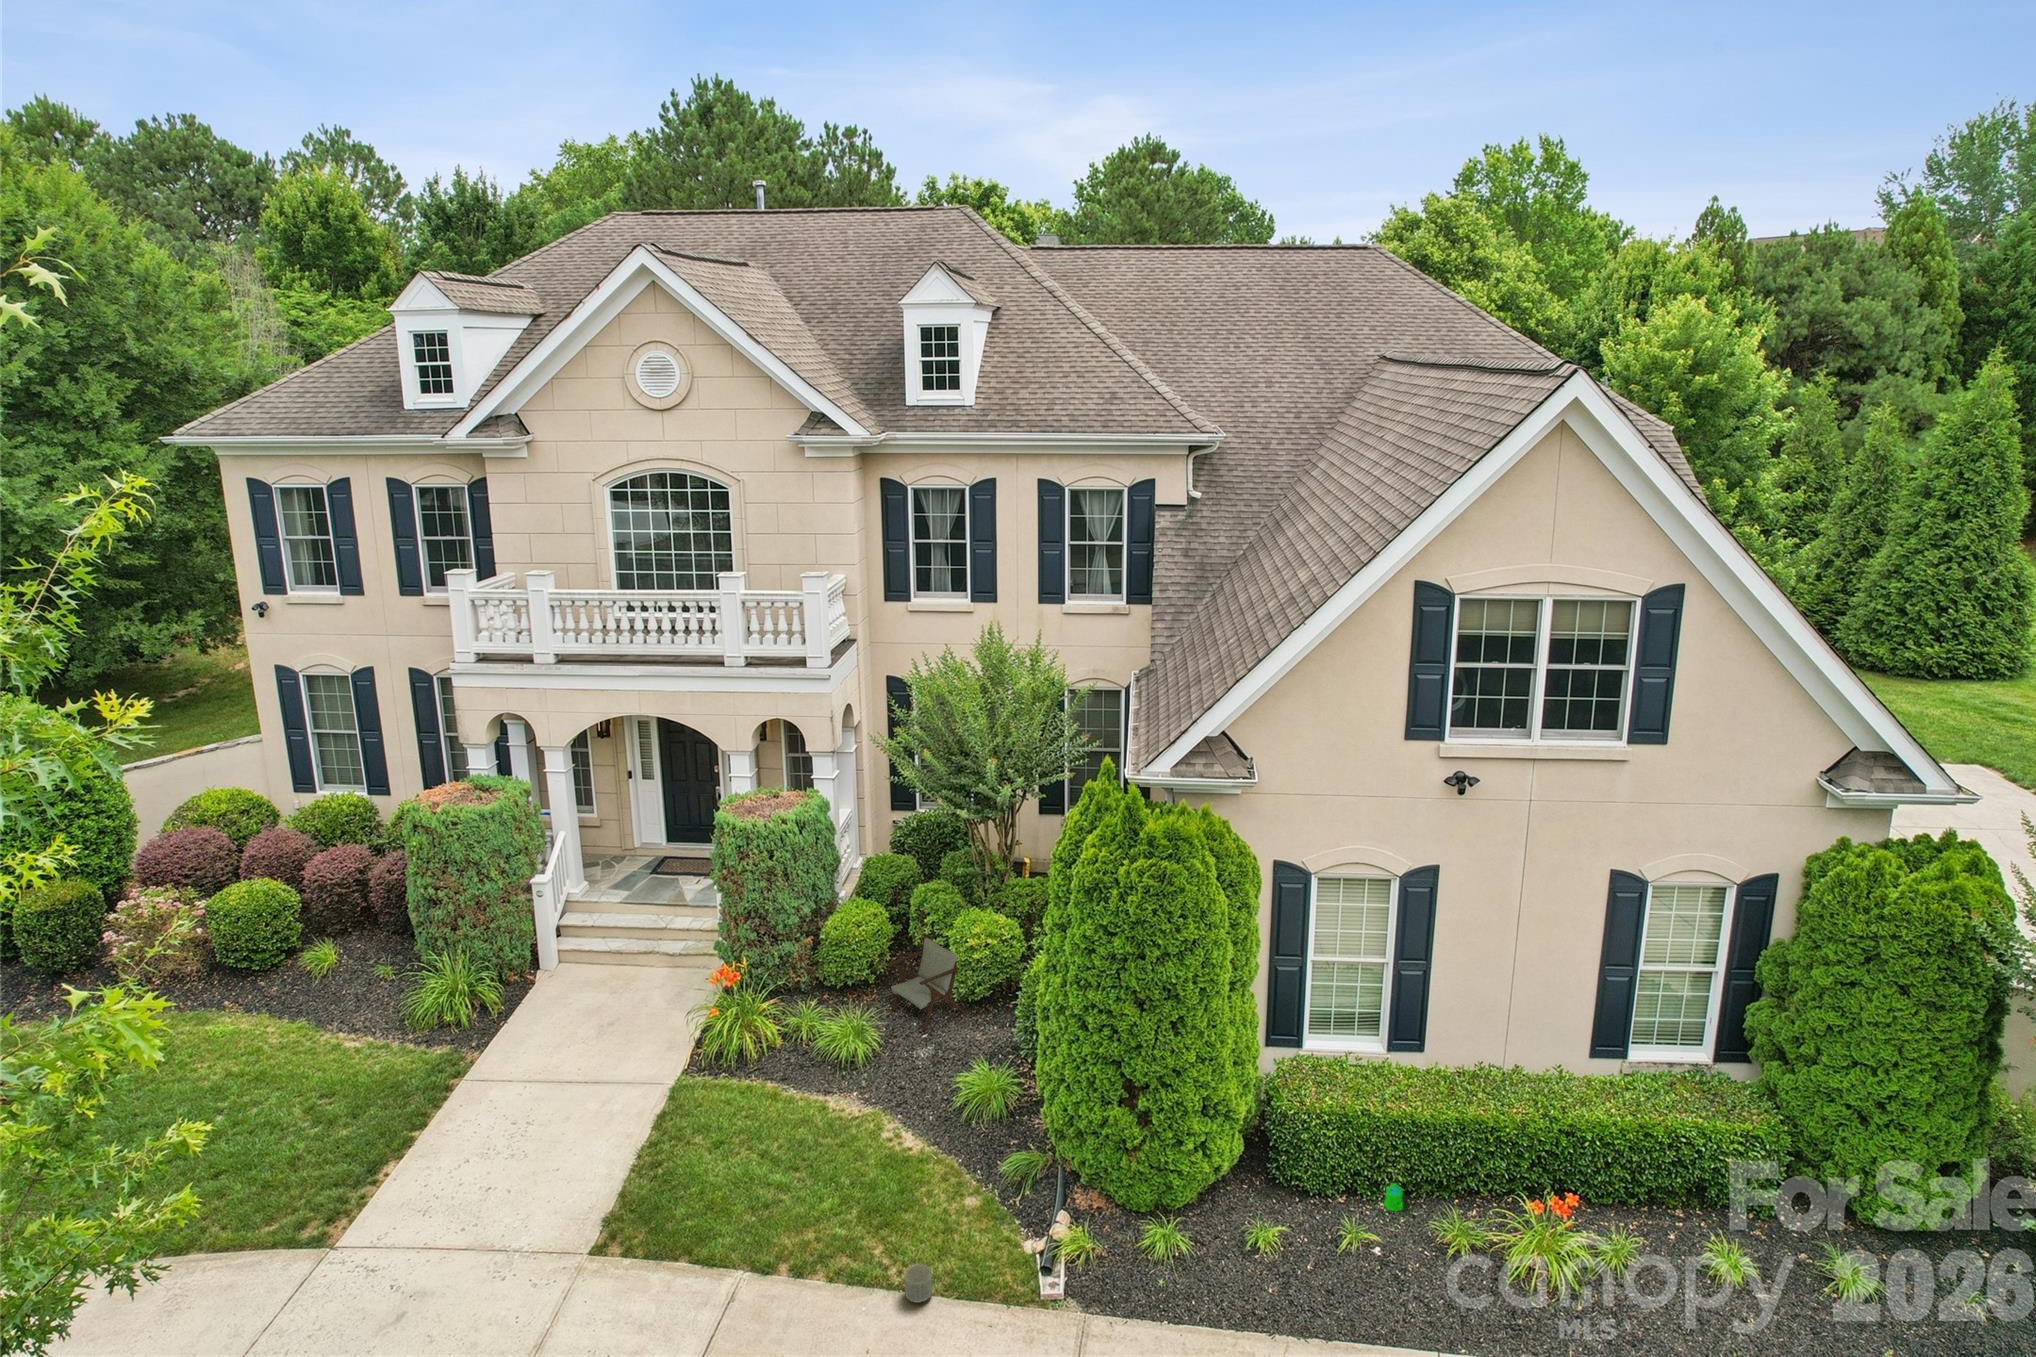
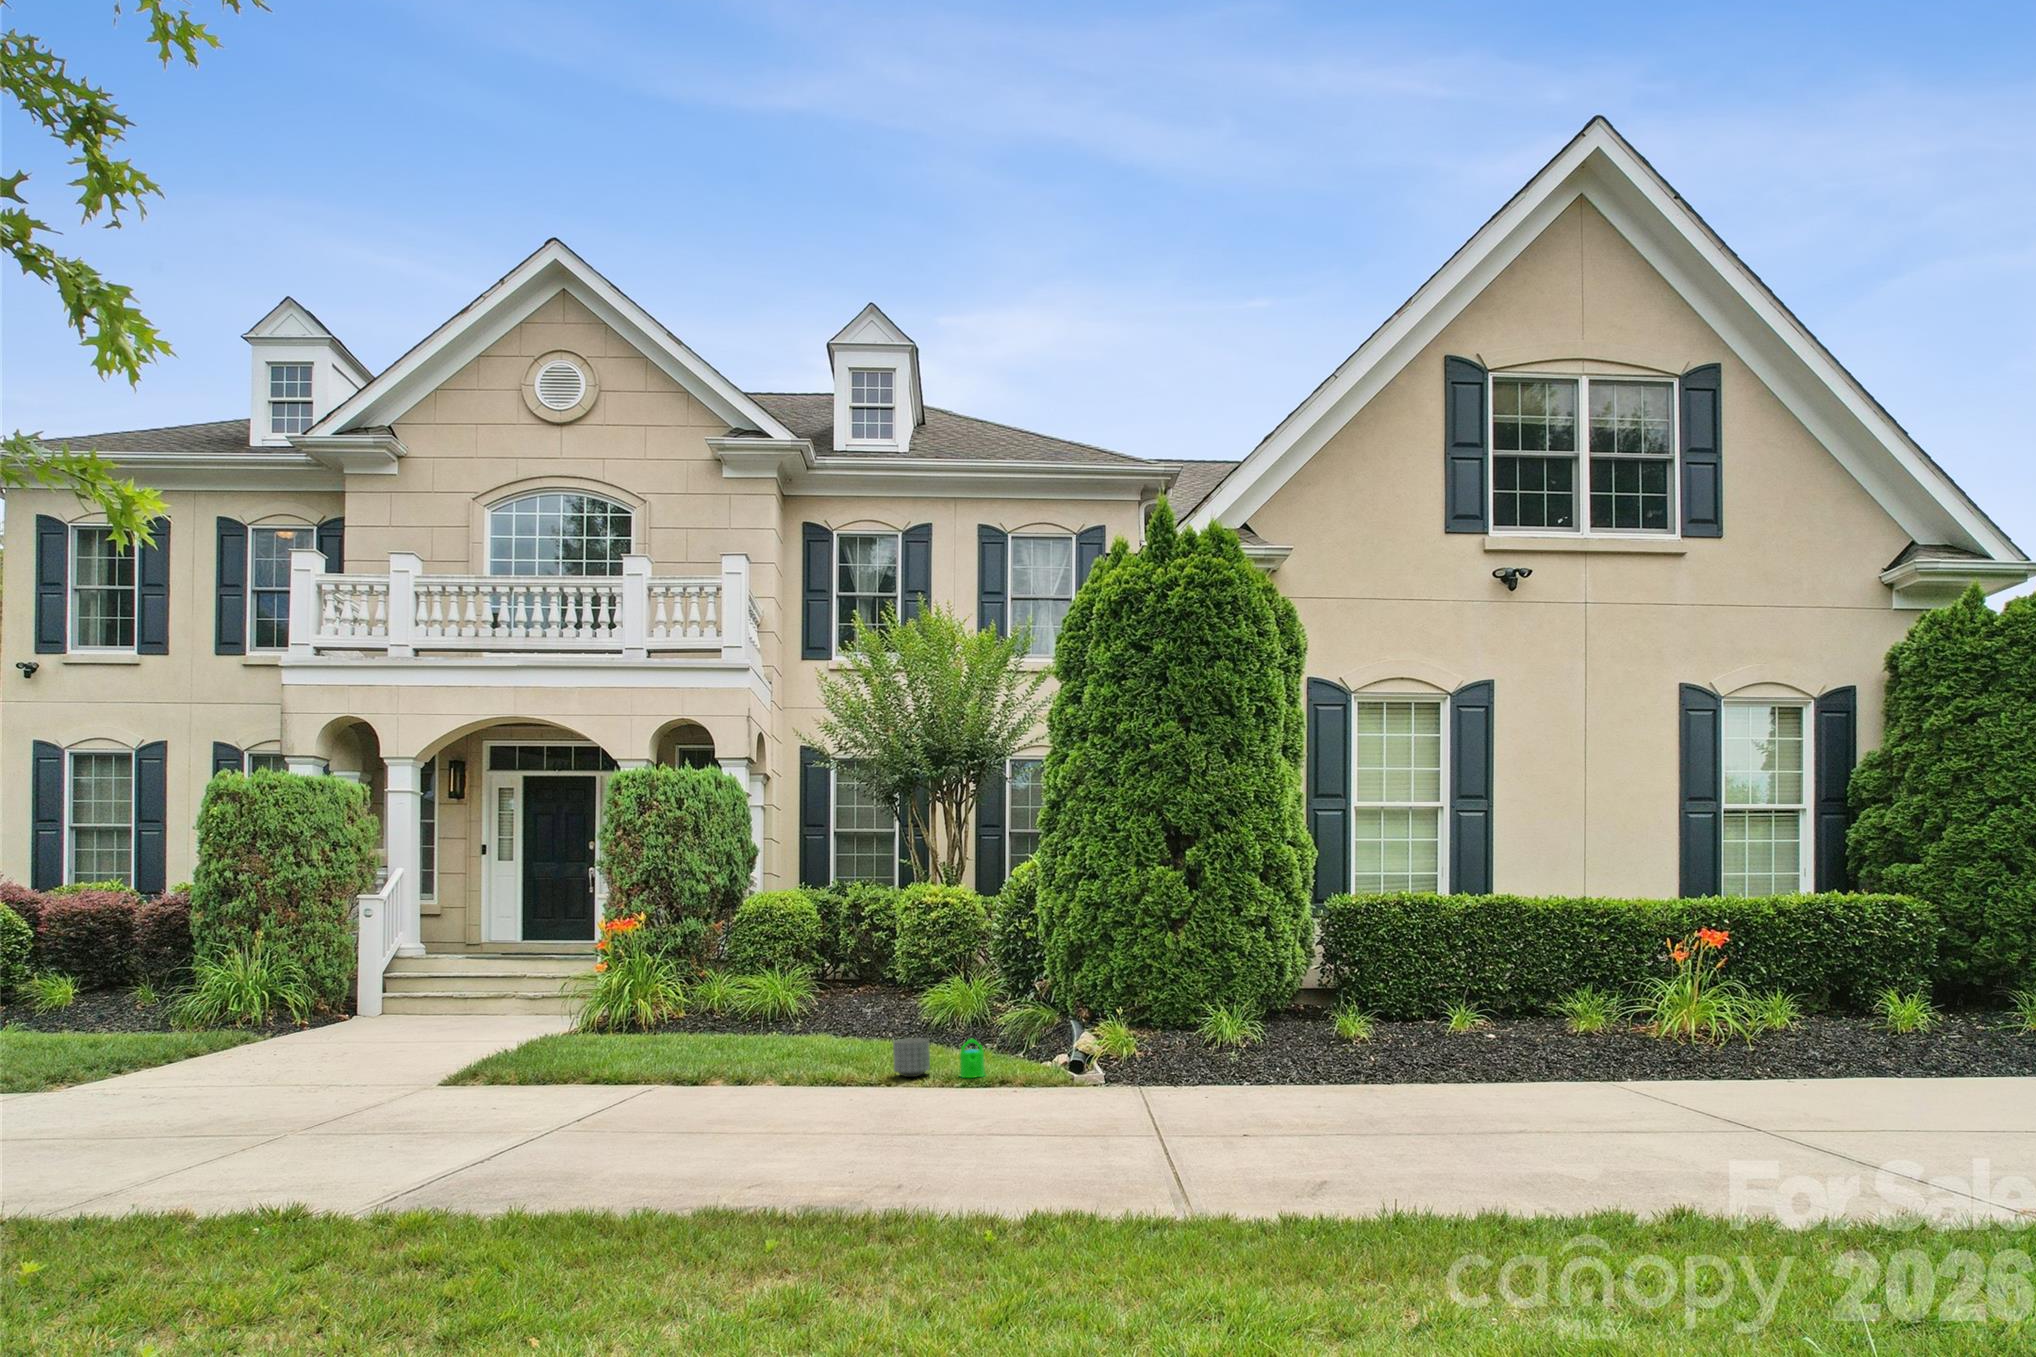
lounge chair: present [889,939,966,1031] -> none [826,904,924,993]
watering can: present [1384,1183,1403,1211] -> present [960,1039,985,1078]

